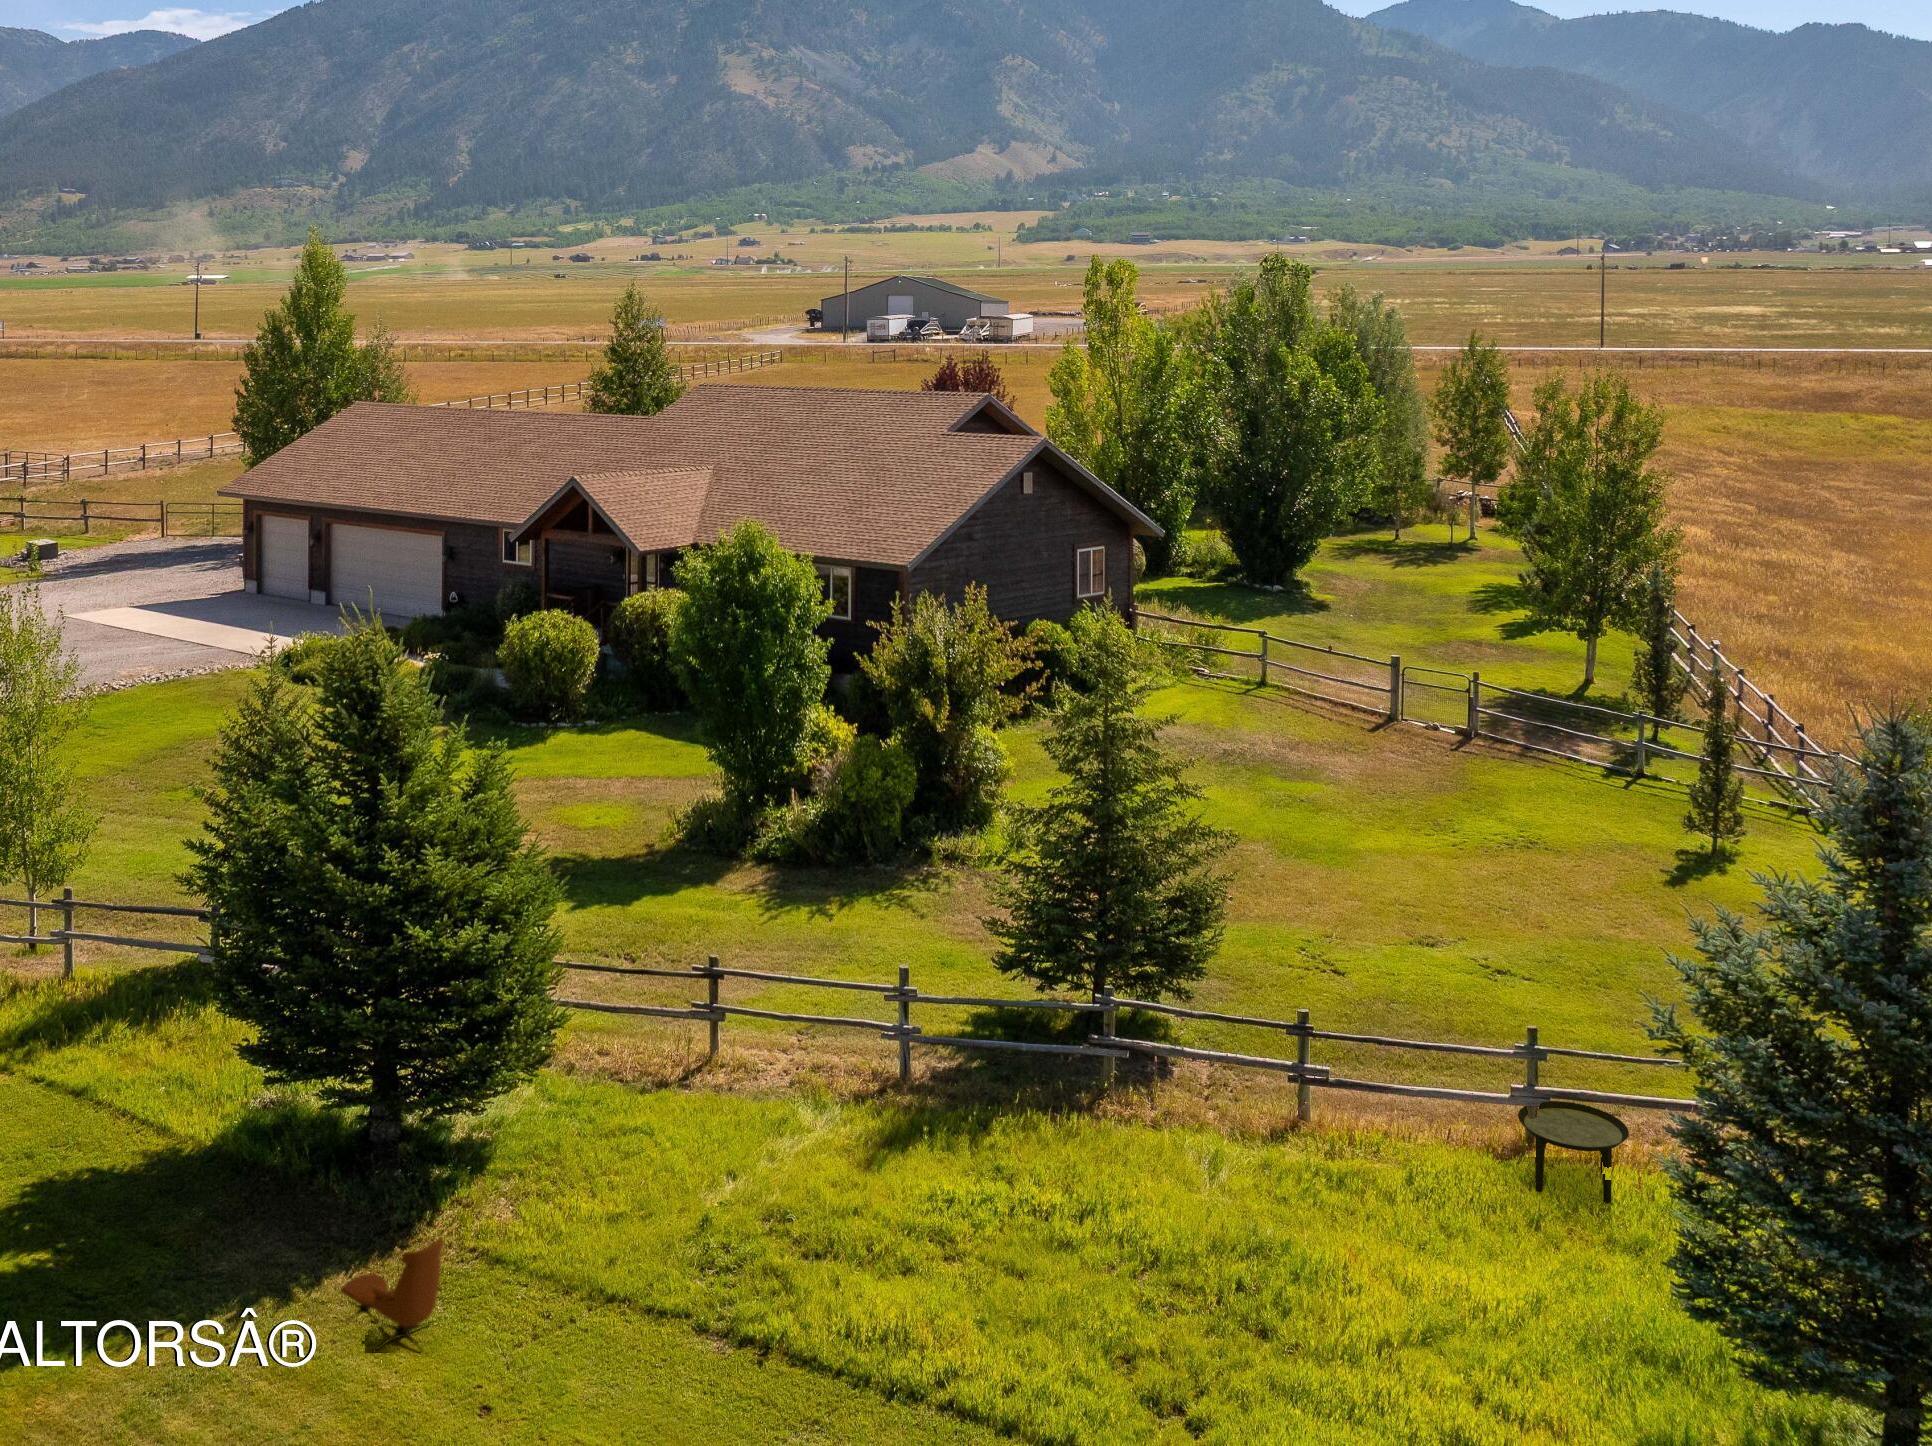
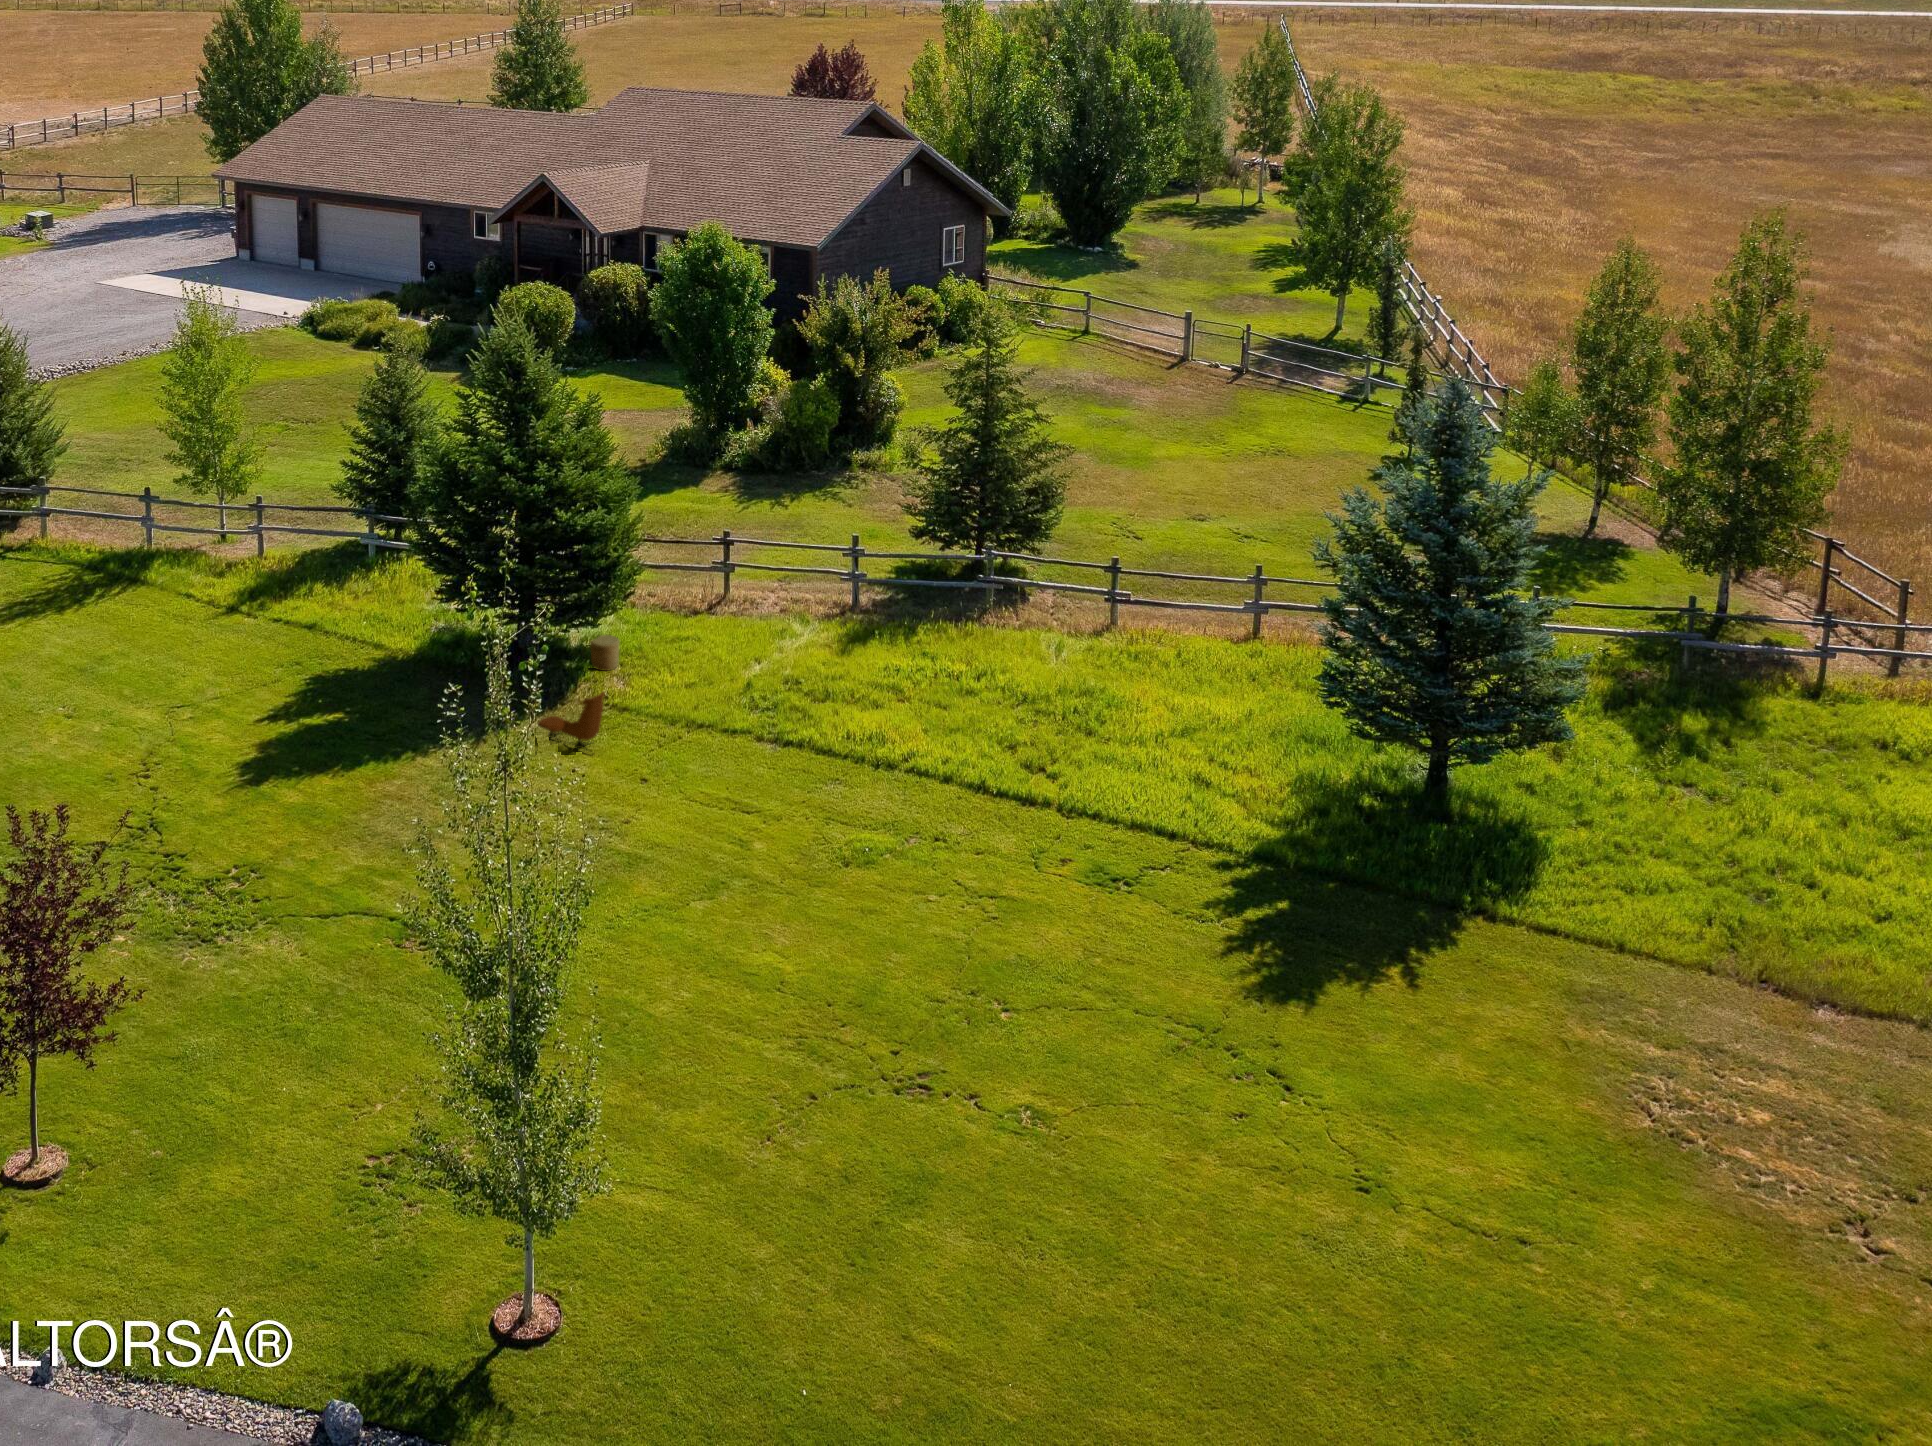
round table: present [1518,1101,1629,1203] -> none [1247,607,1313,664]
woven basket: none [471,1123,518,1185] -> present [590,635,619,671]

